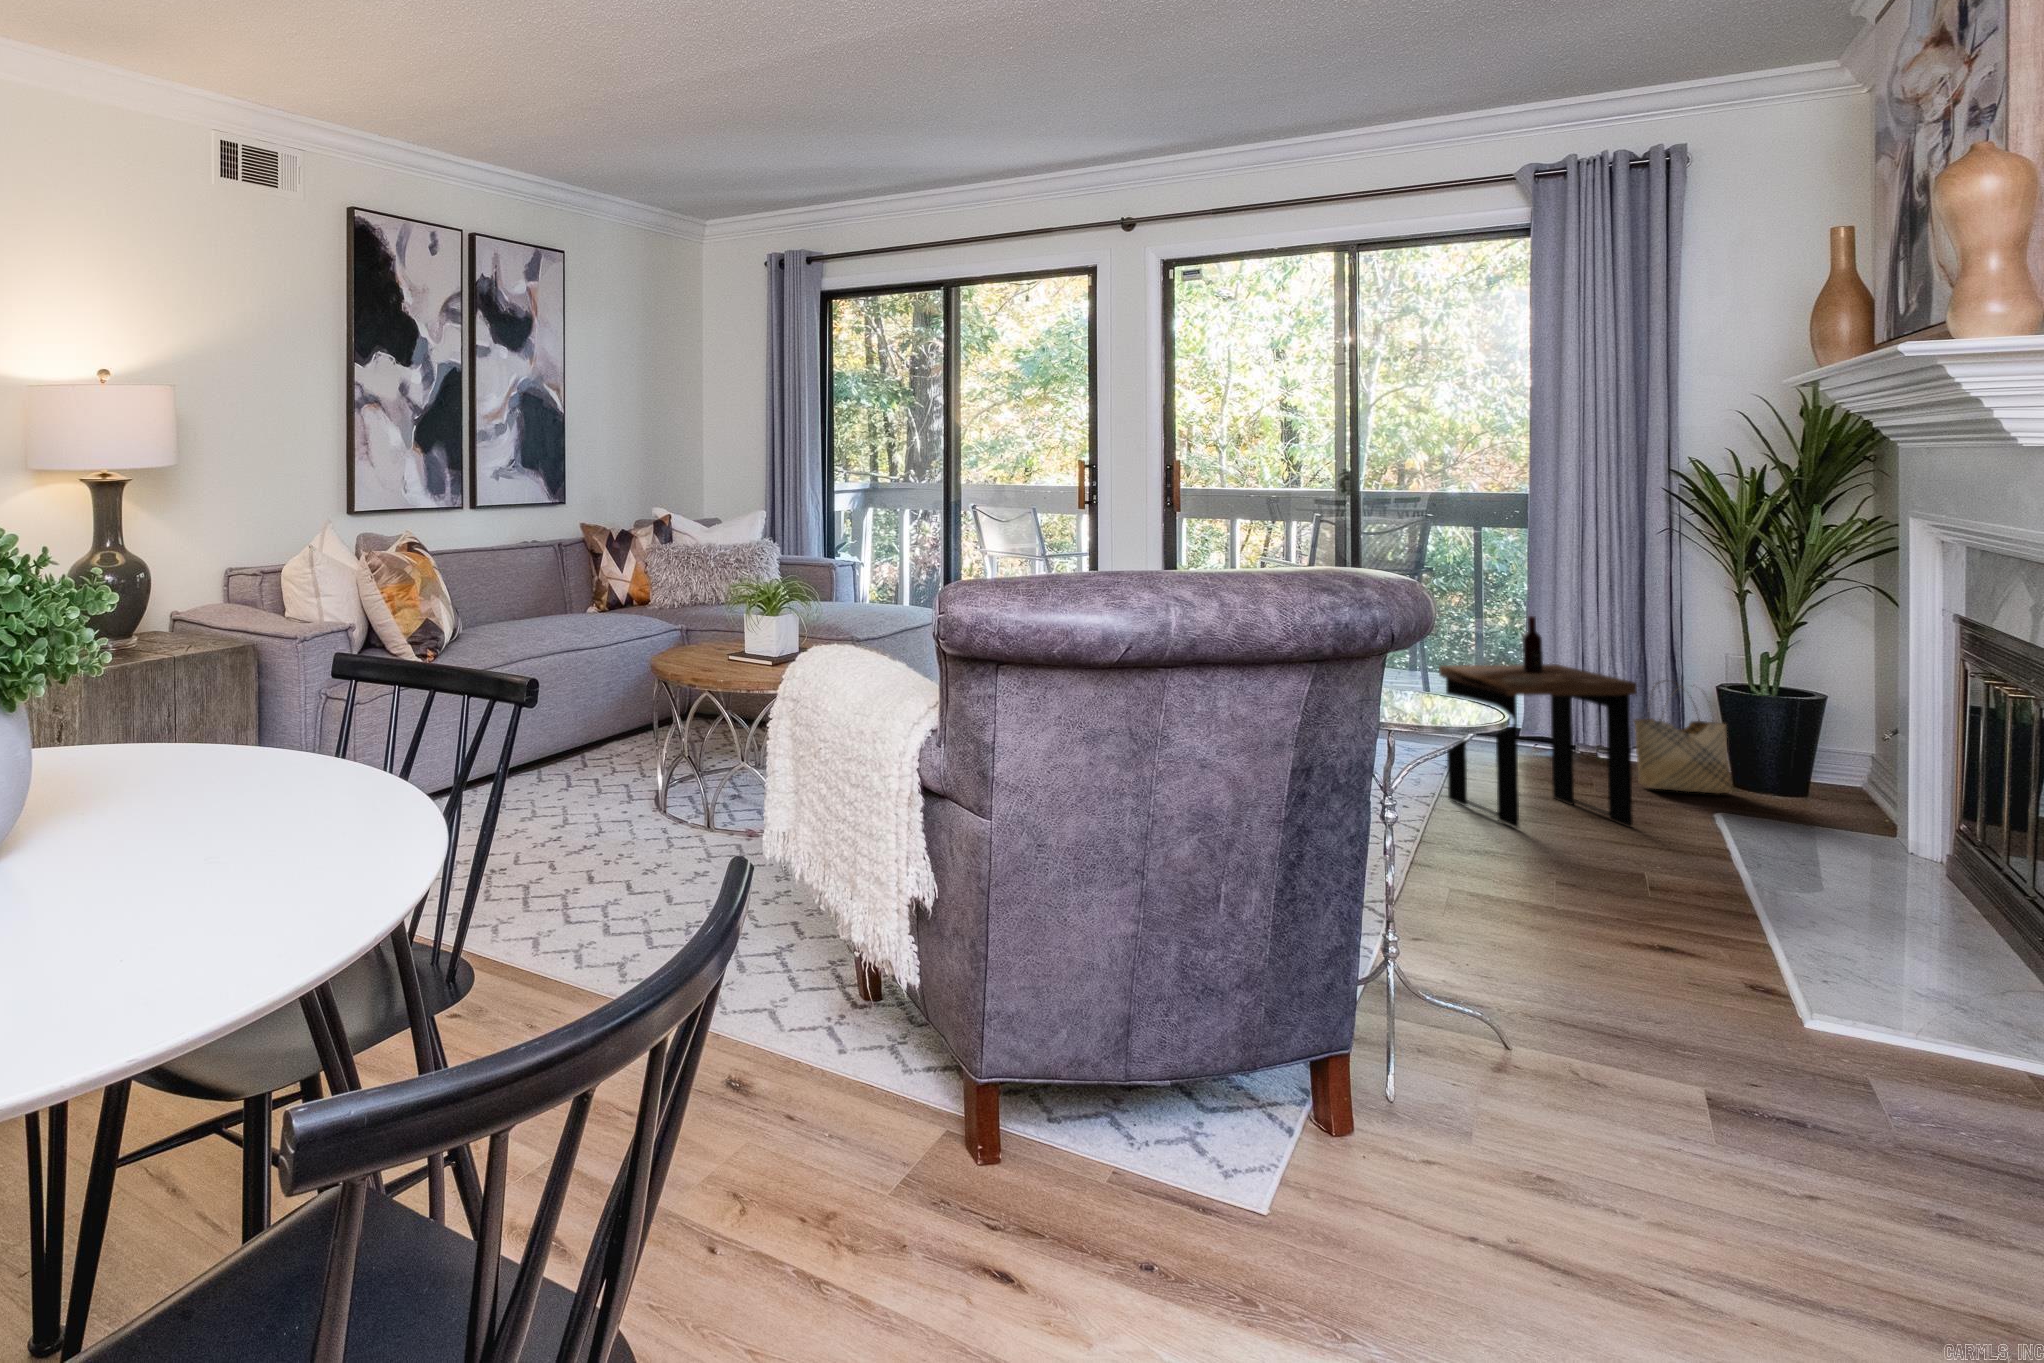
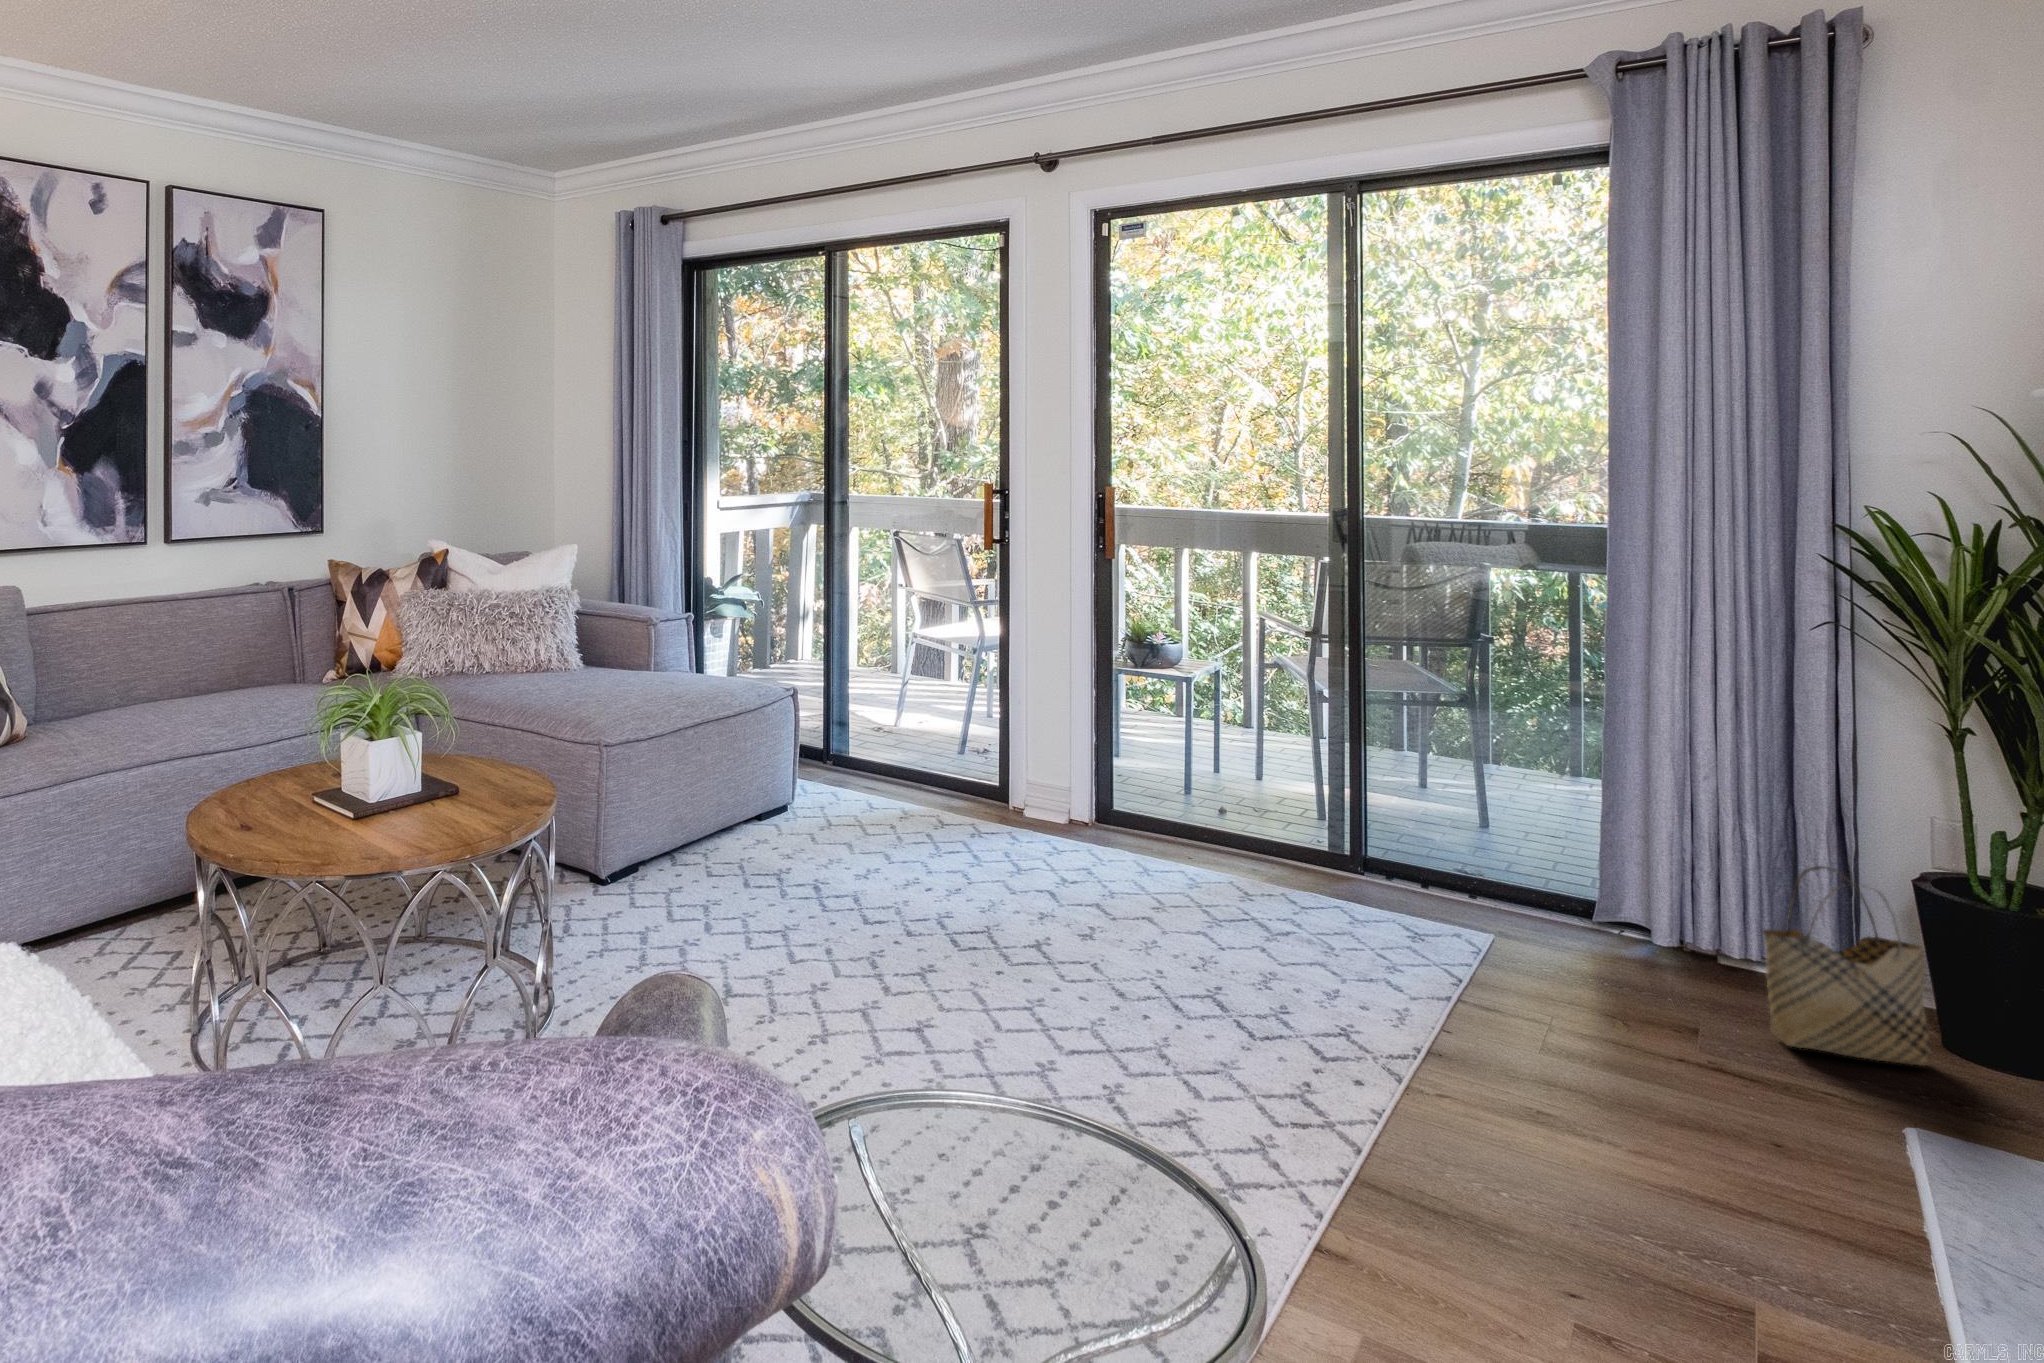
side table: present [1439,616,1637,828] -> none [1429,768,1755,1141]

